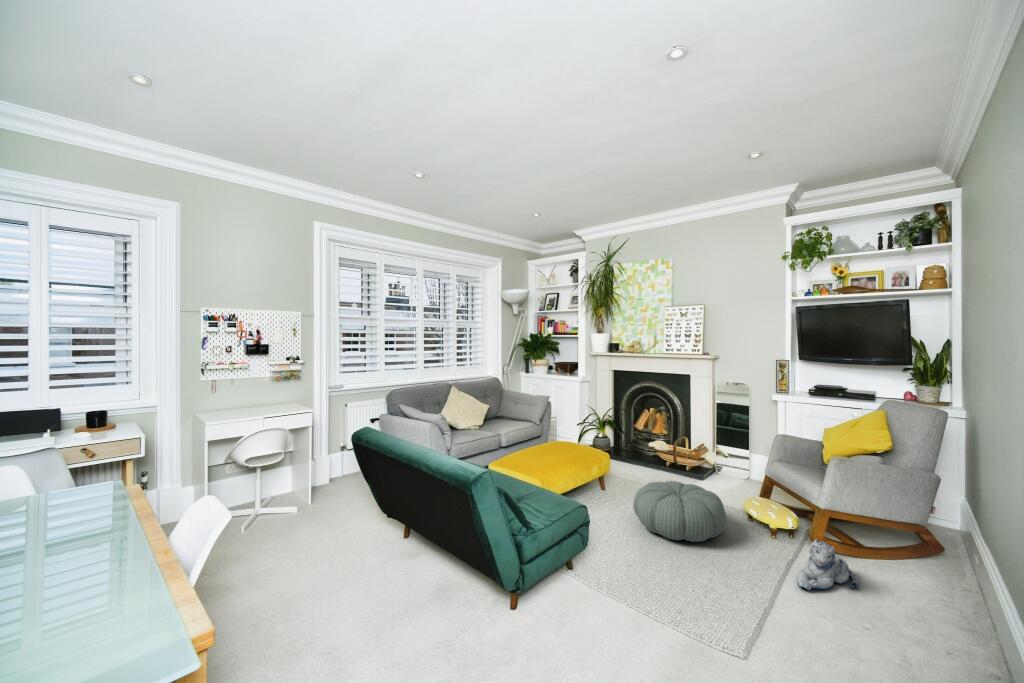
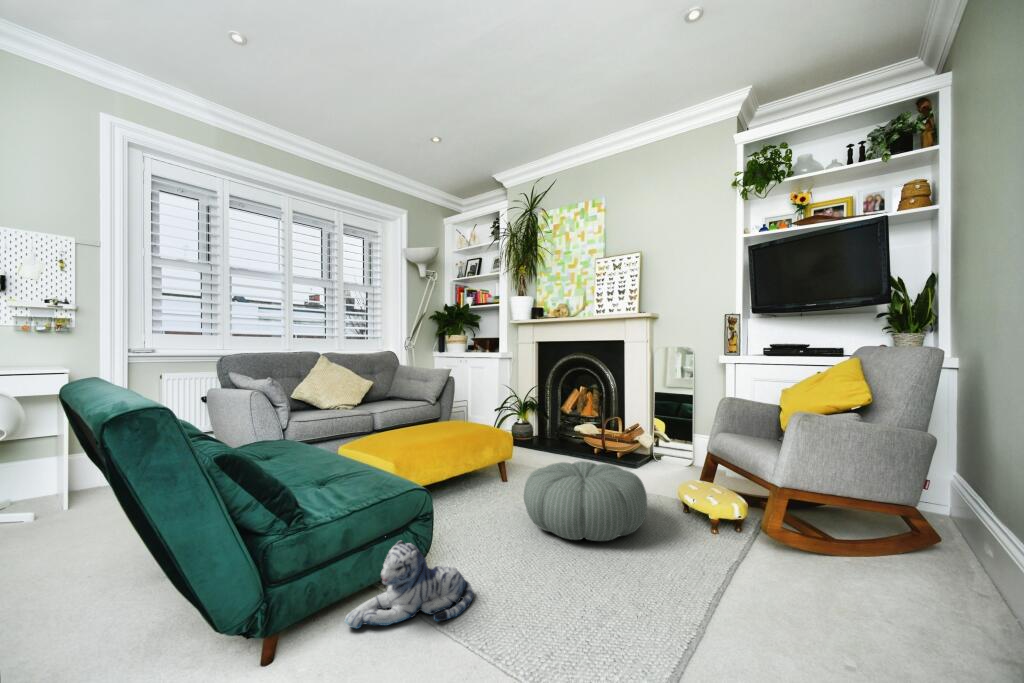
plush toy: present [797,540,859,590] -> present [345,541,474,629]

